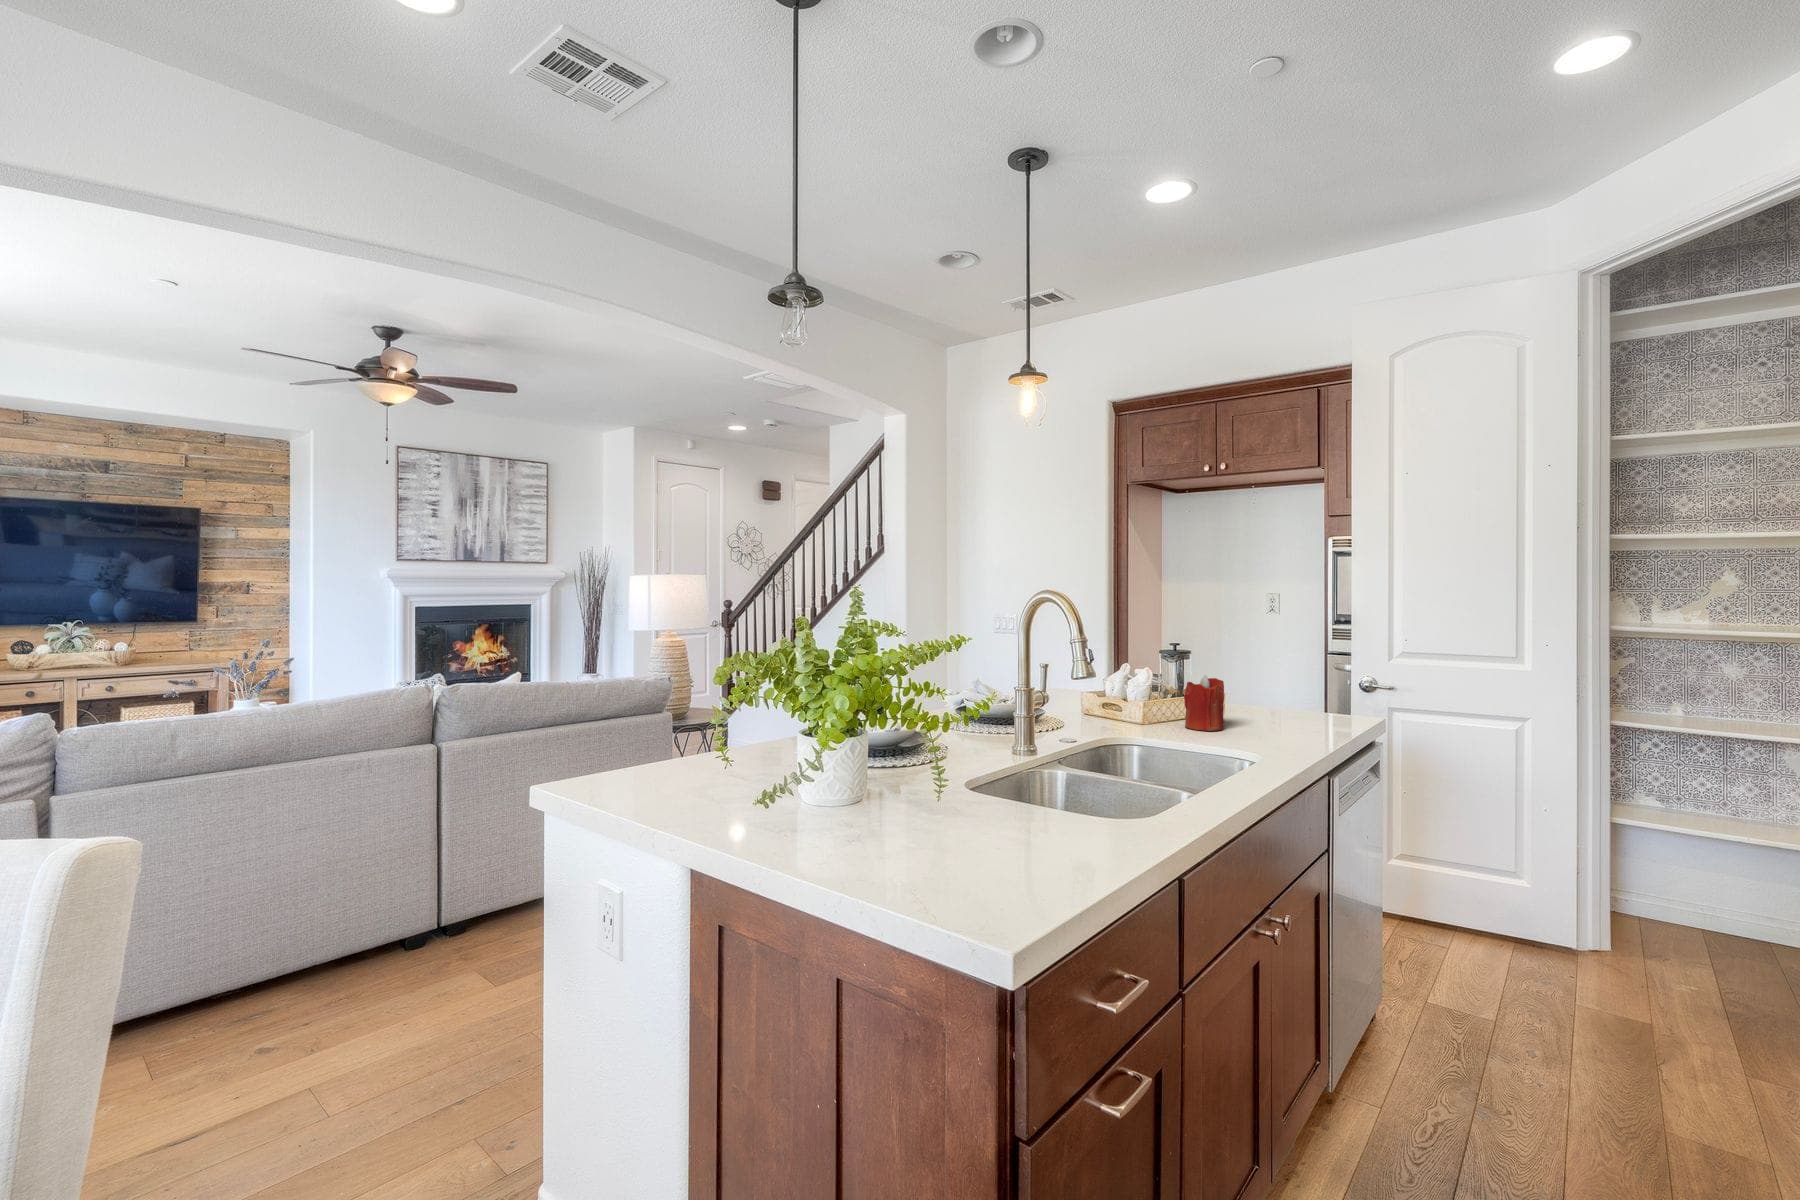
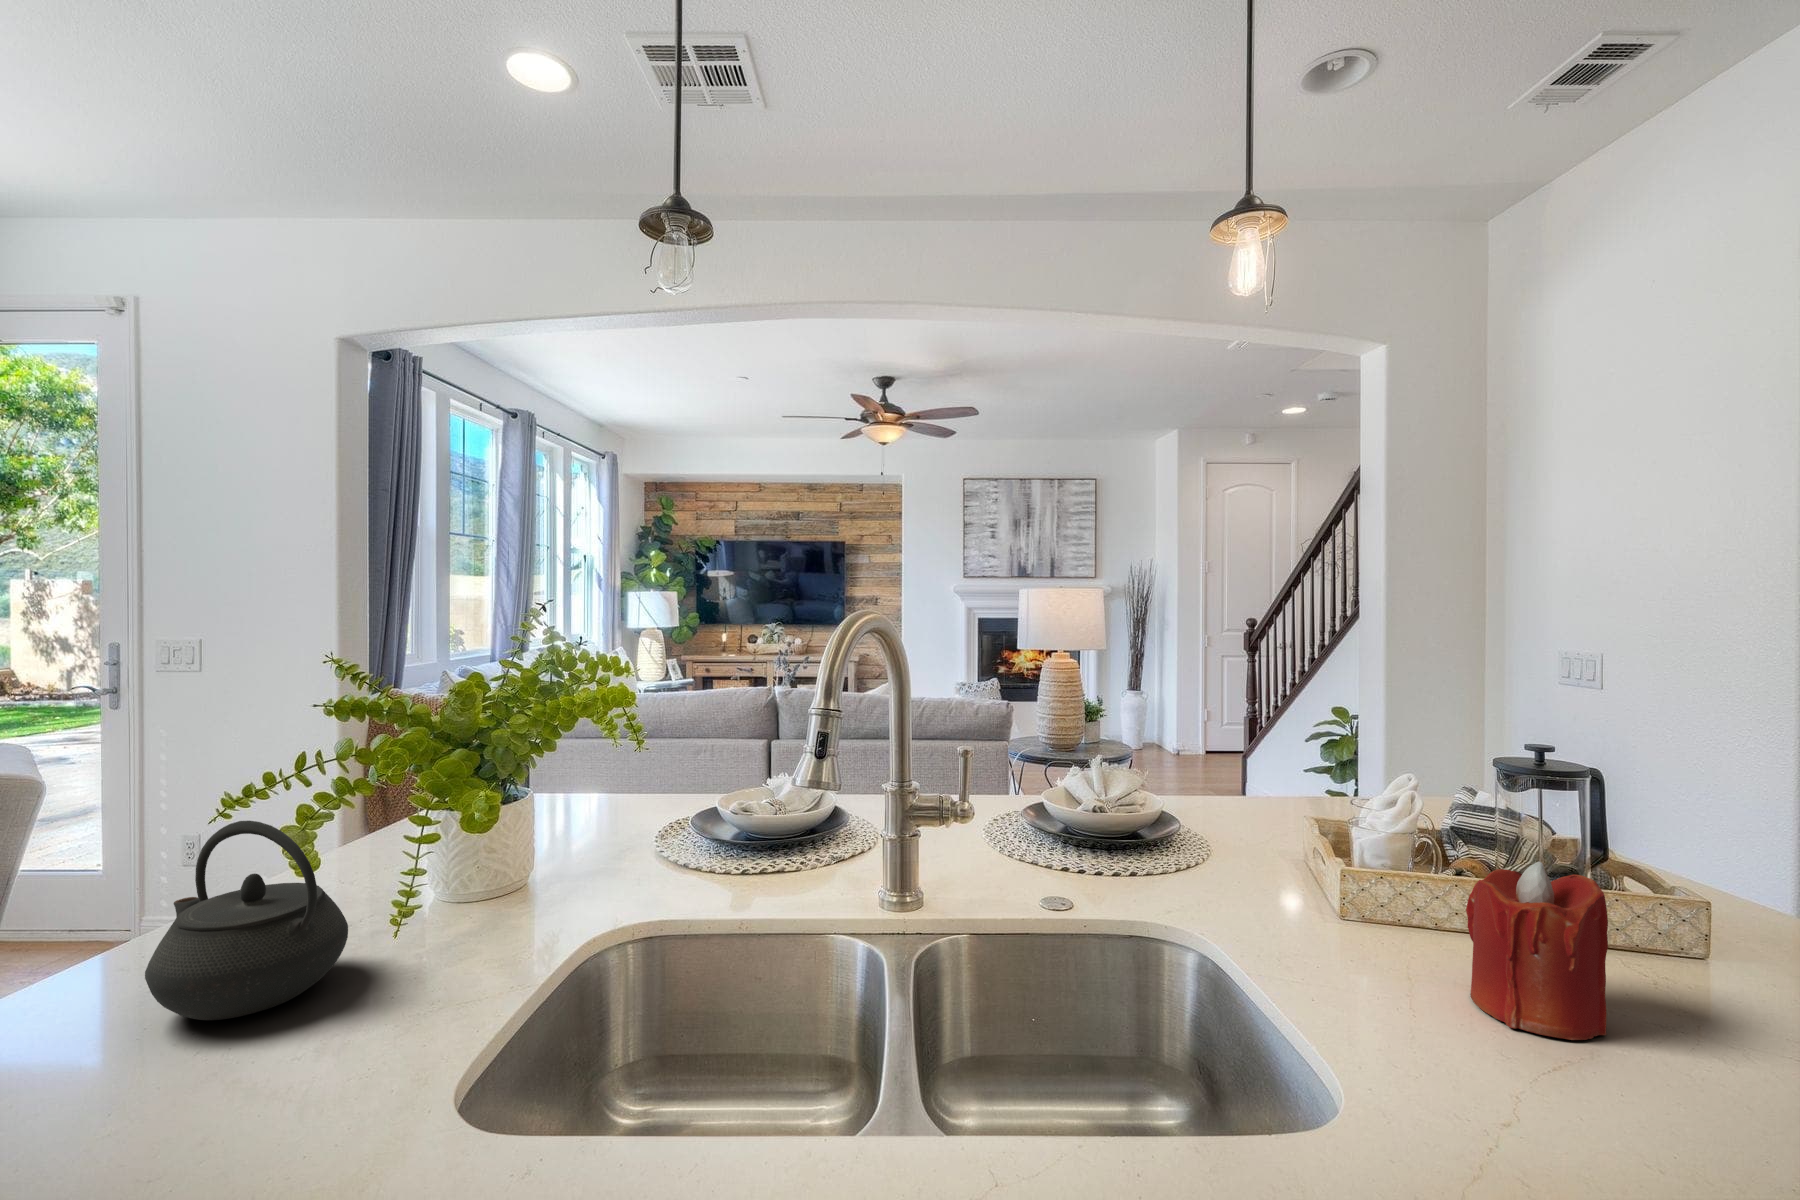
kettle: none [847,722,956,841] -> present [145,821,348,1020]

